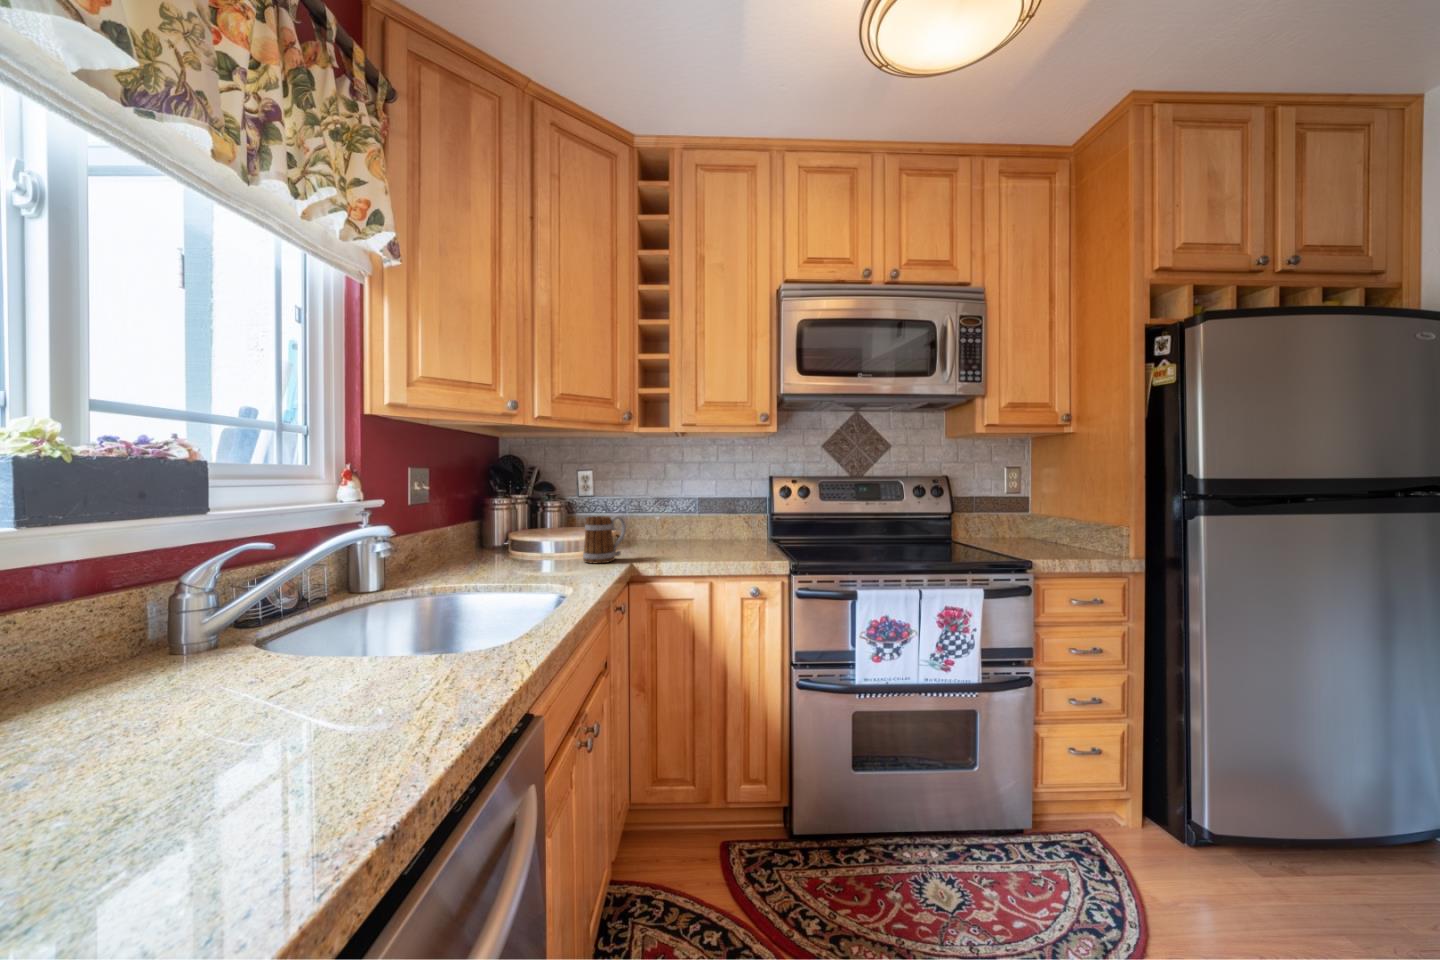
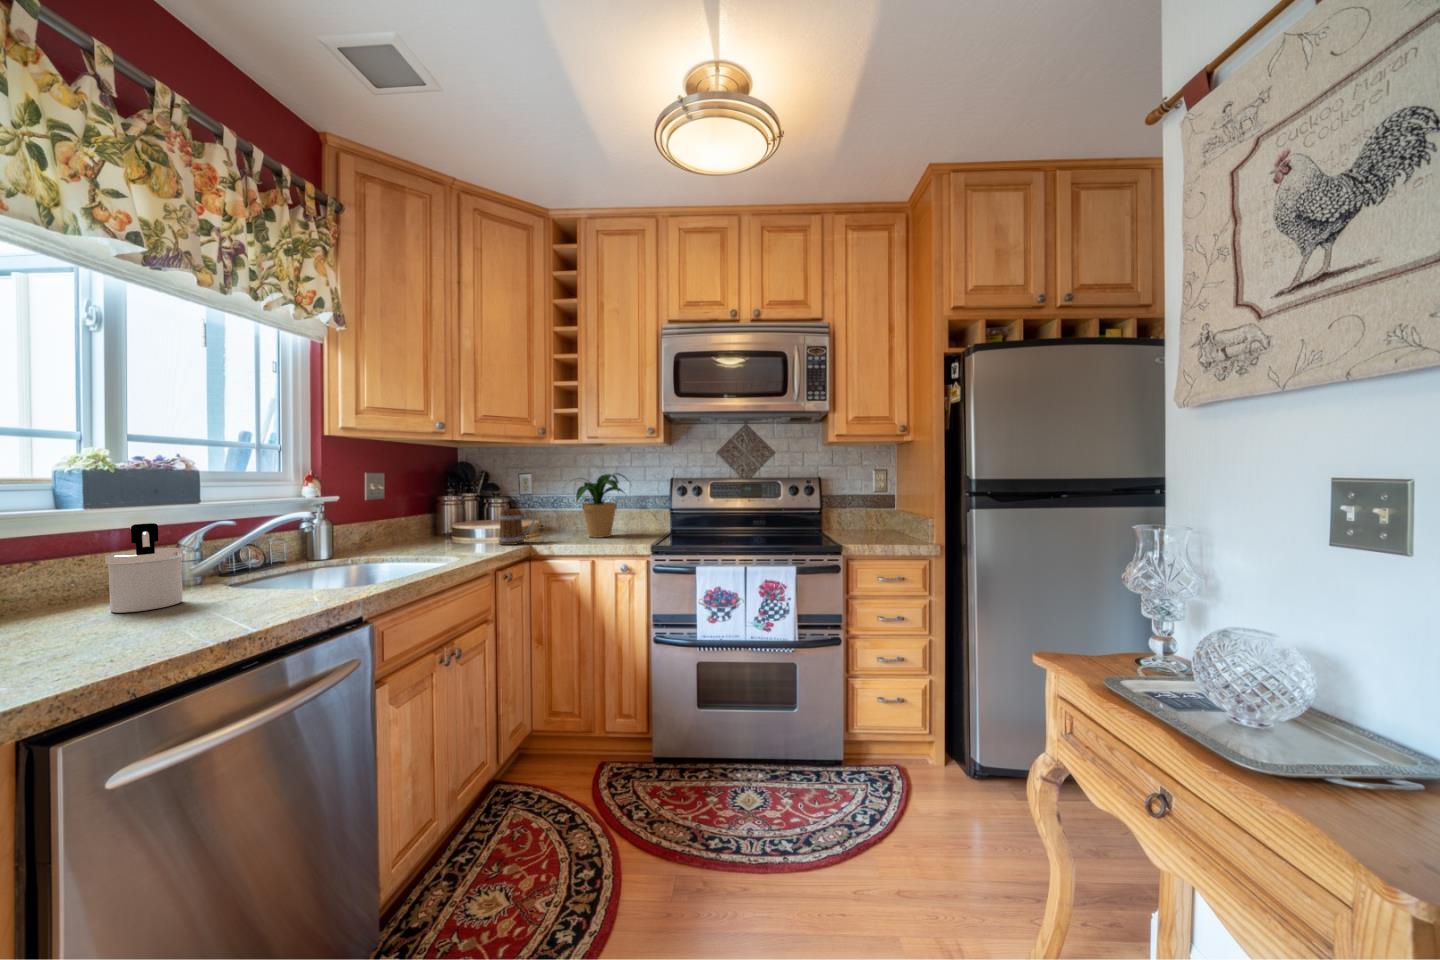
potted plant: none [652,471,739,552] -> present [576,473,627,538]
soap dispenser: none [70,548,208,715] -> present [105,523,183,613]

